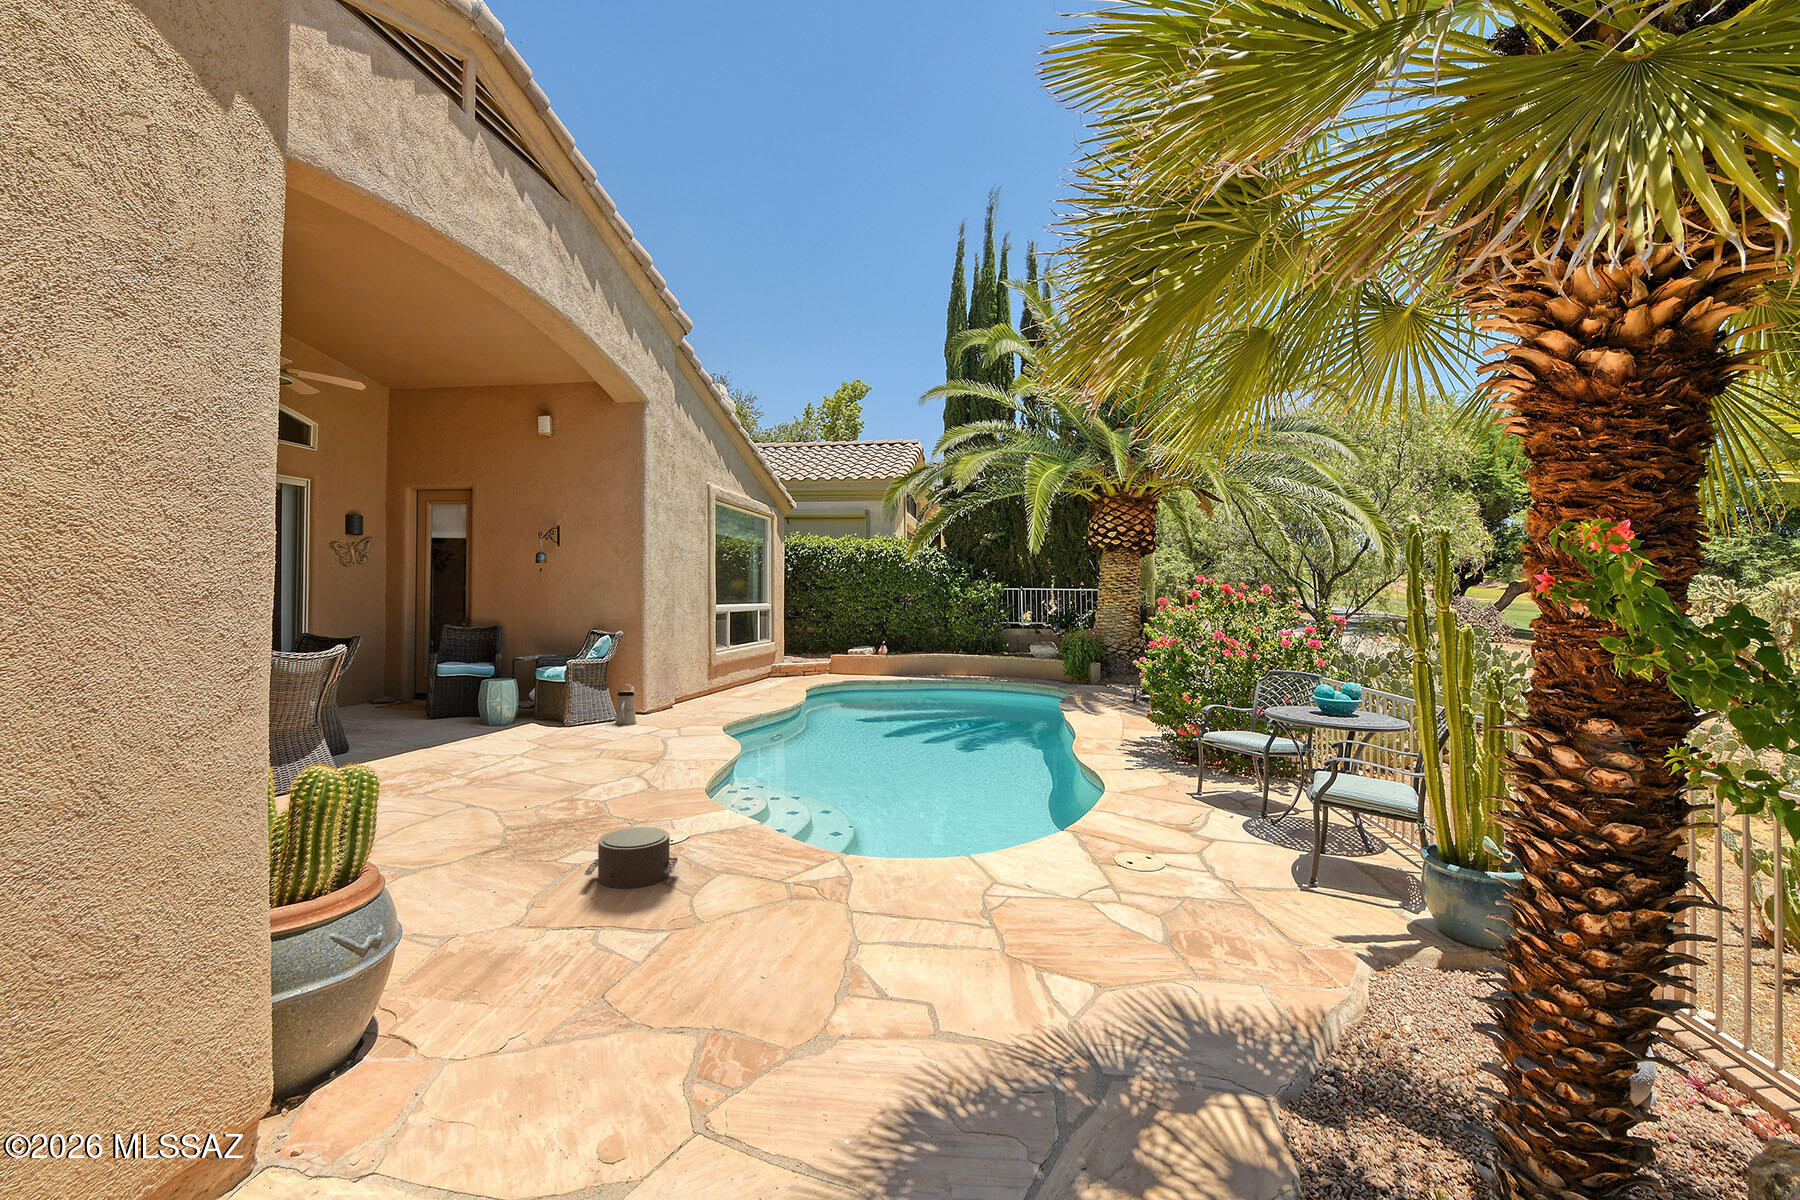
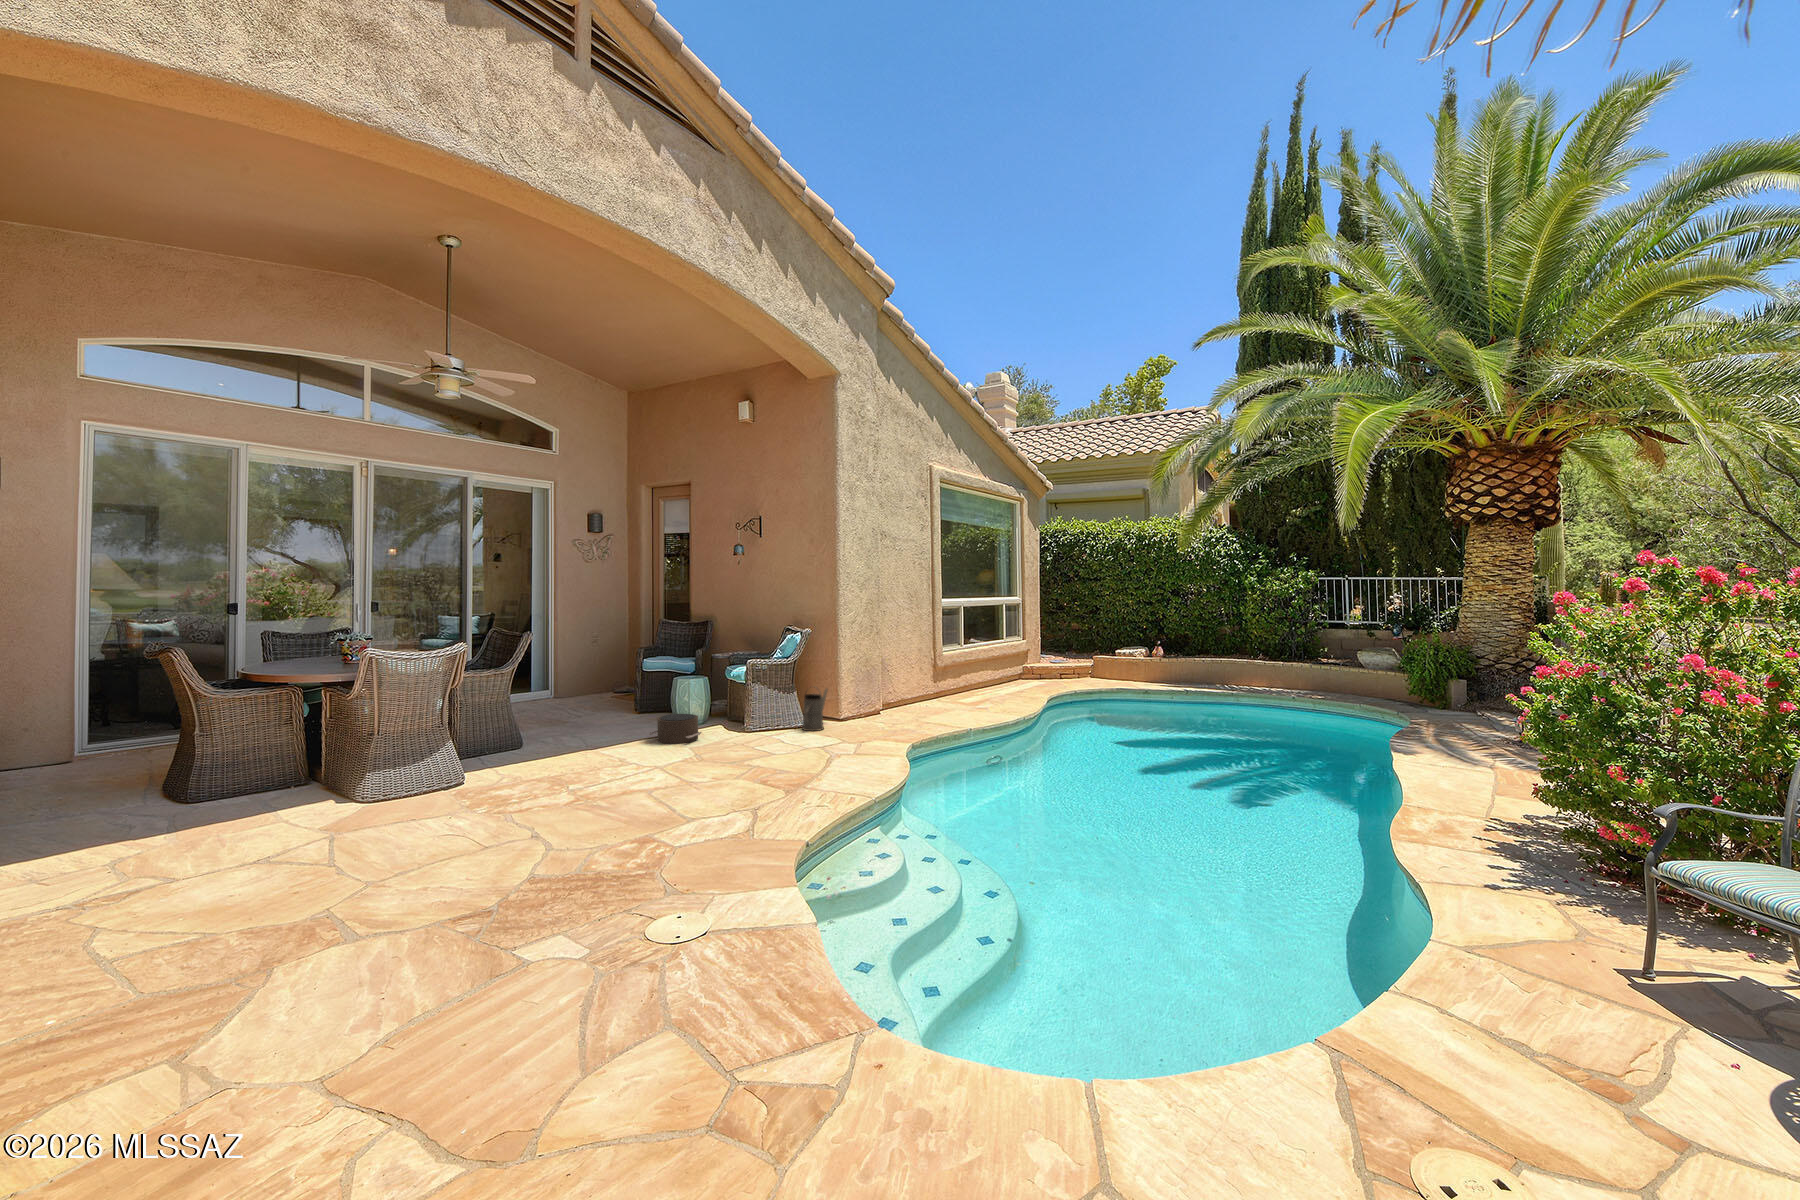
pouf: present [584,827,678,888] -> present [649,714,702,744]

